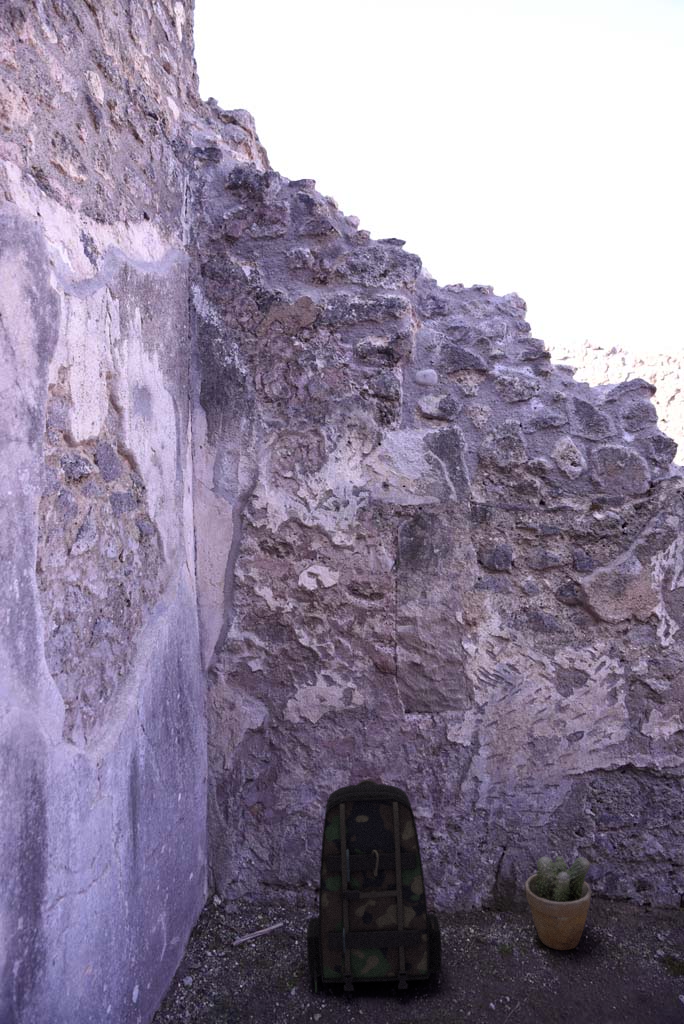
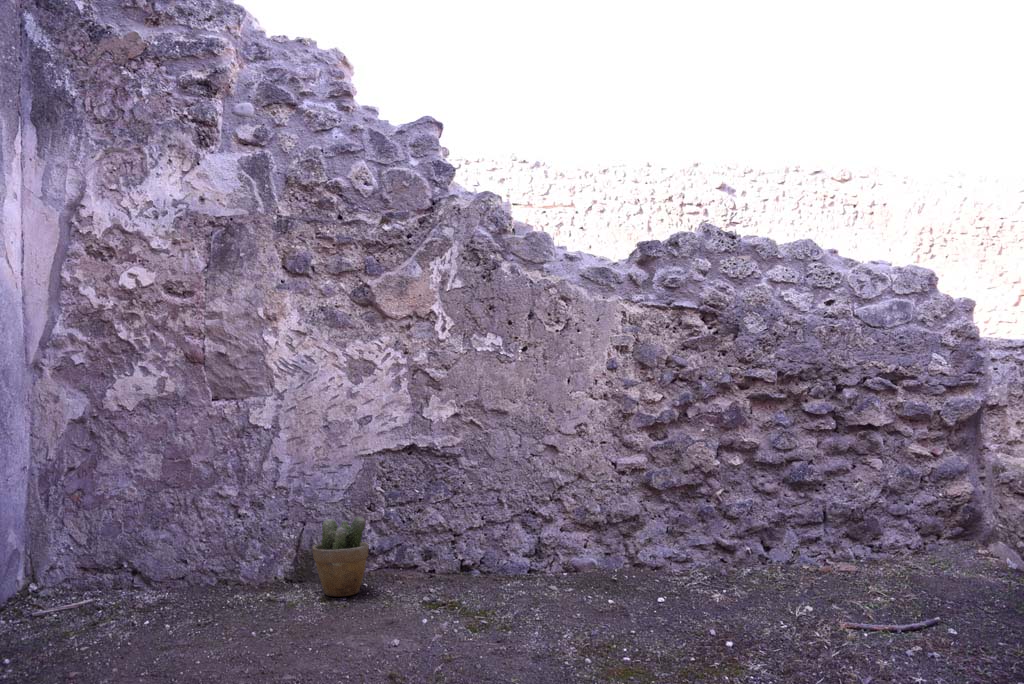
backpack: present [307,780,441,993] -> none [98,449,222,615]

